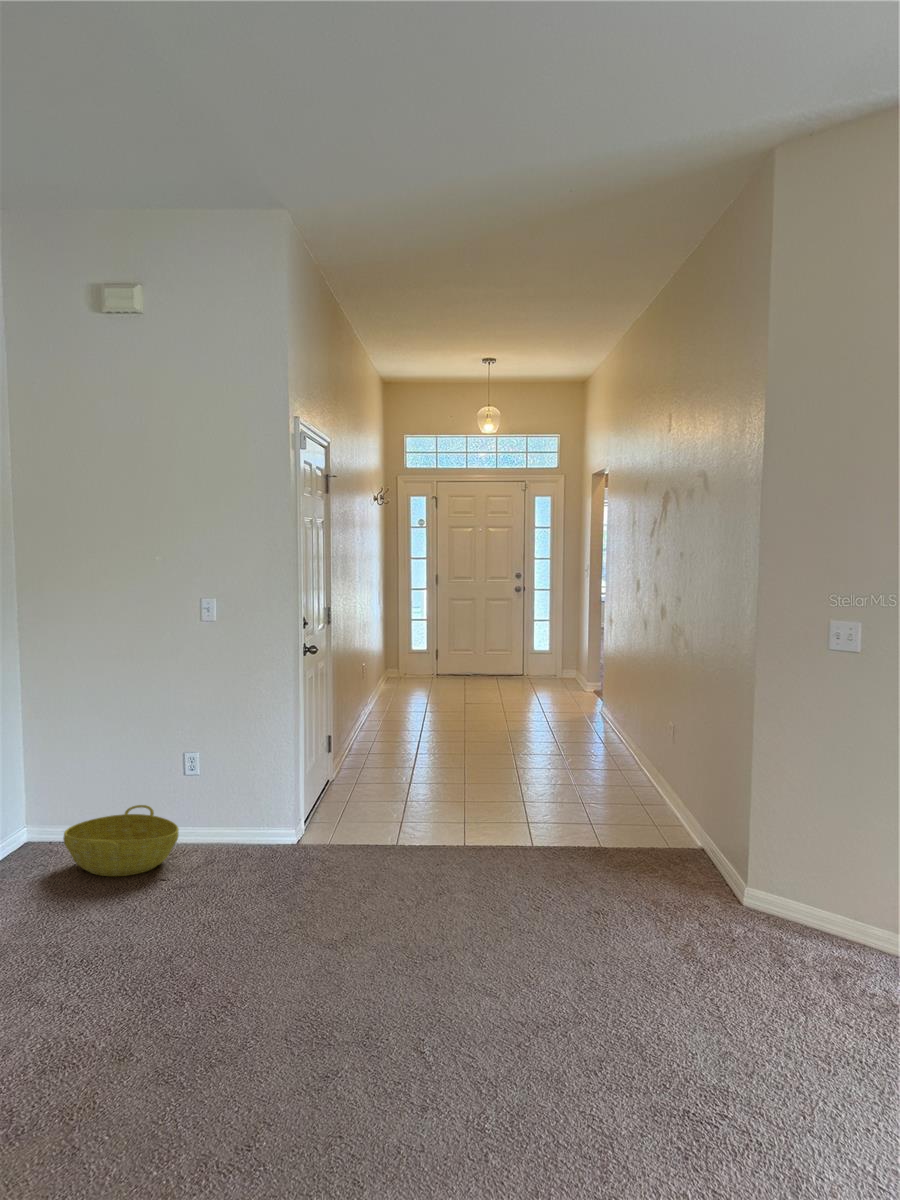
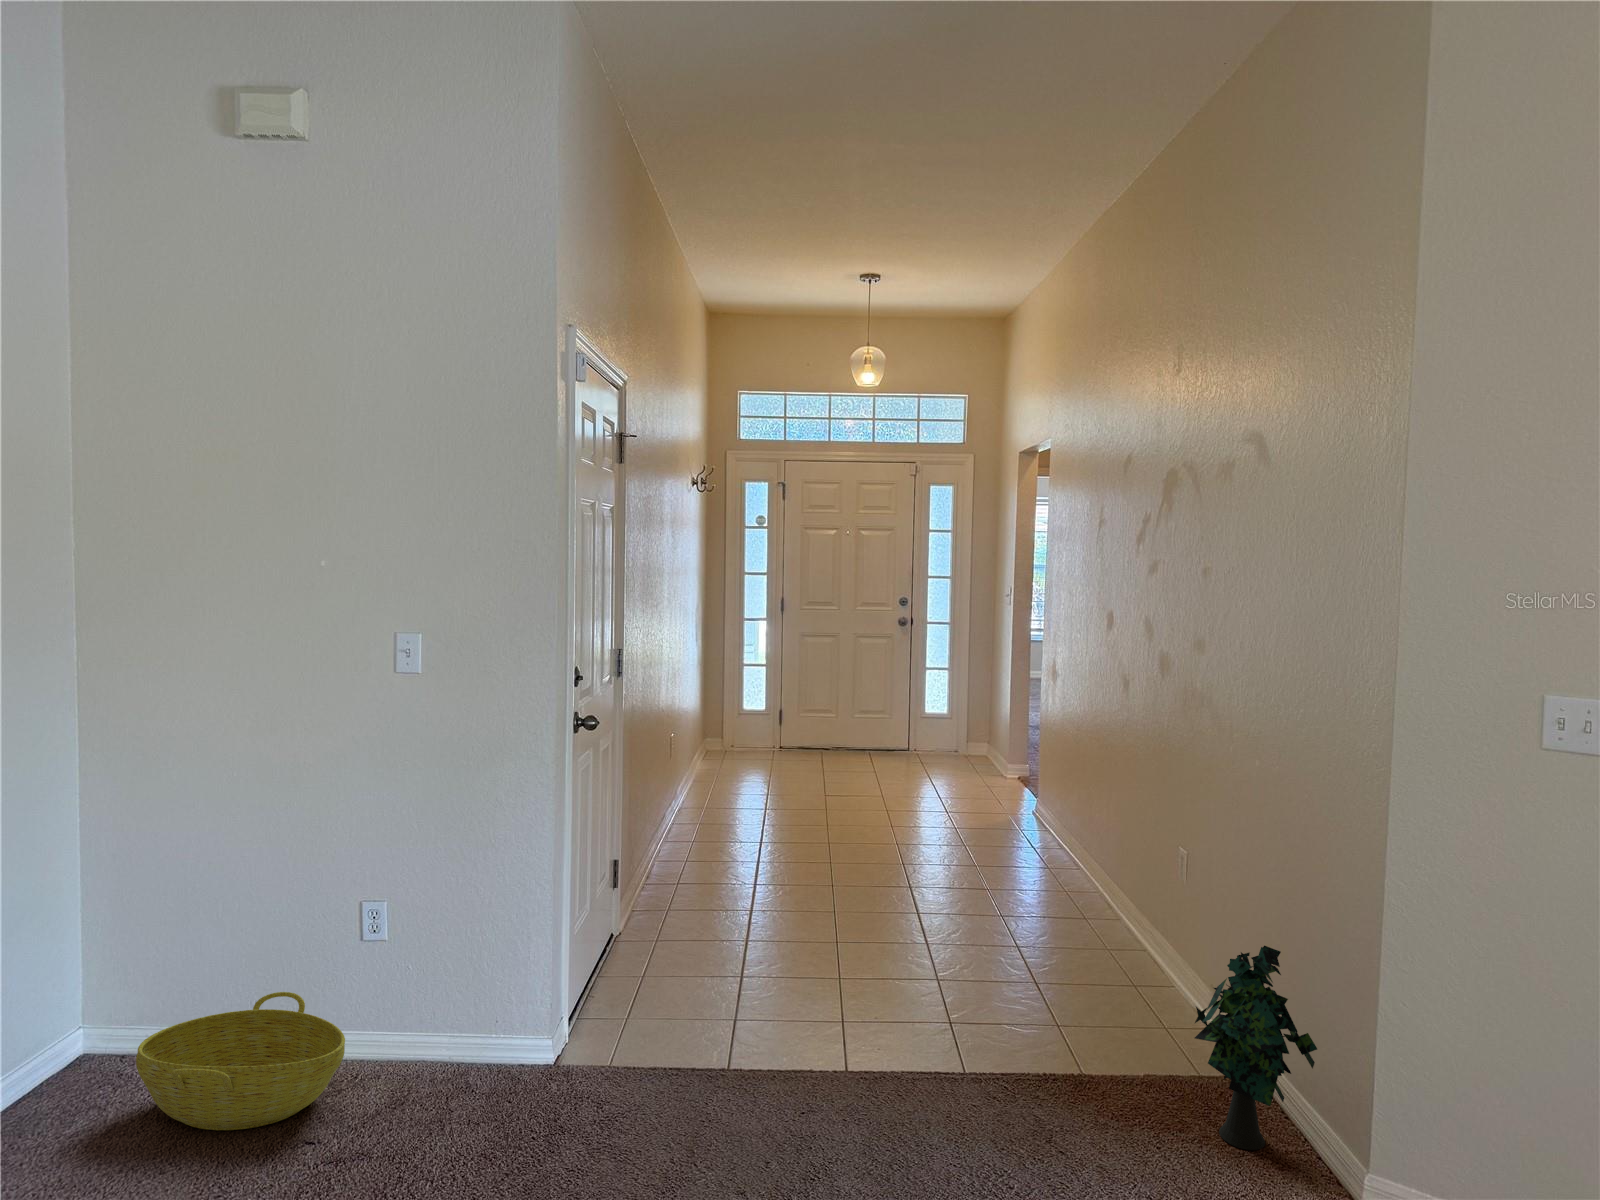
decorative plant: none [660,767,726,882] -> present [1195,946,1317,1150]

